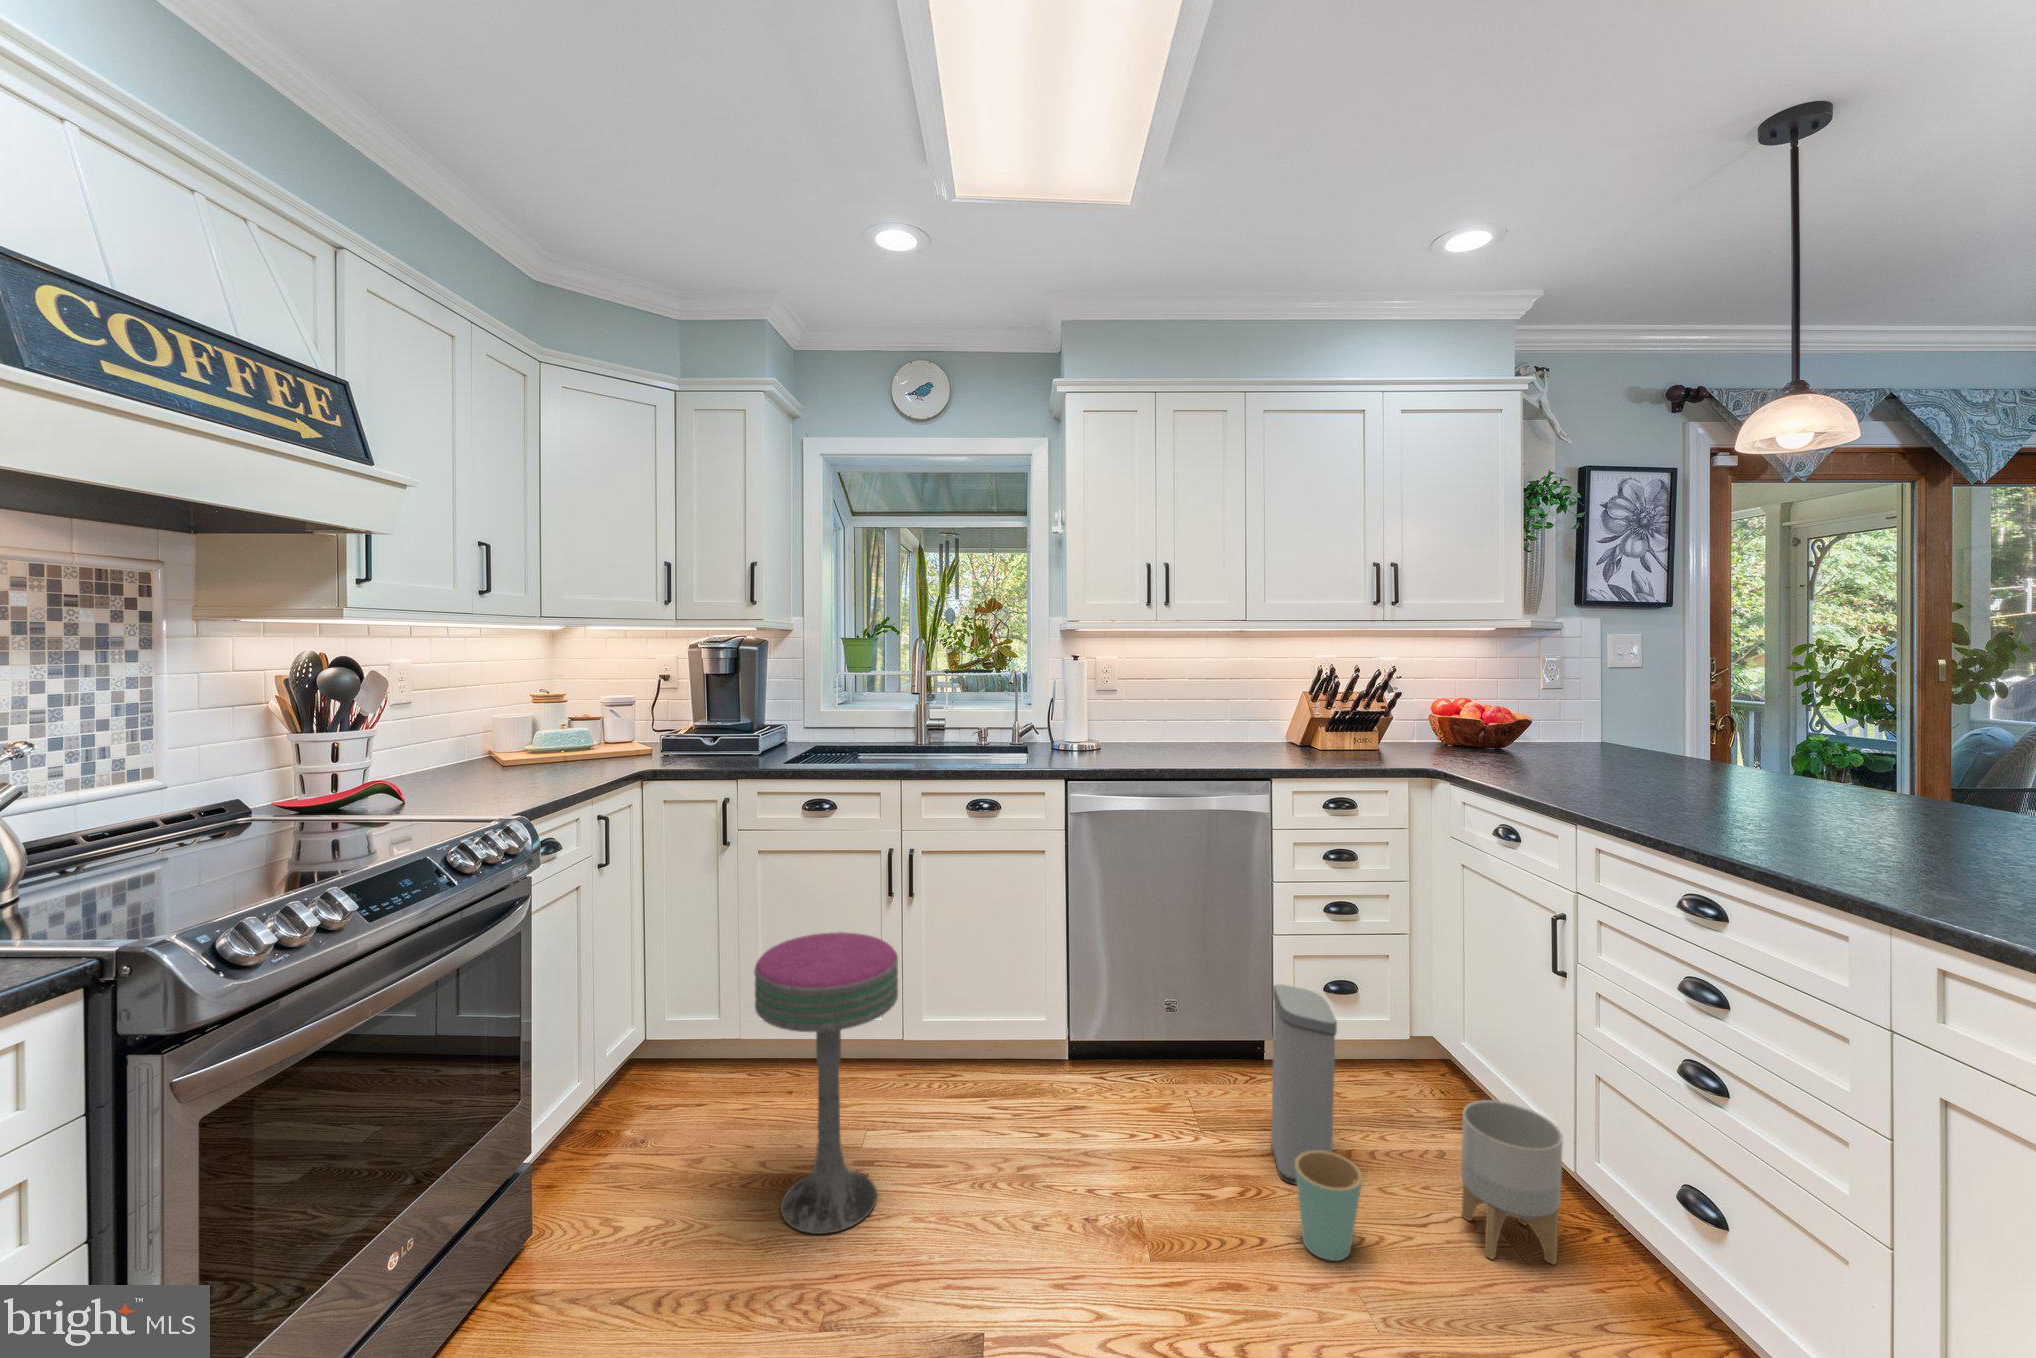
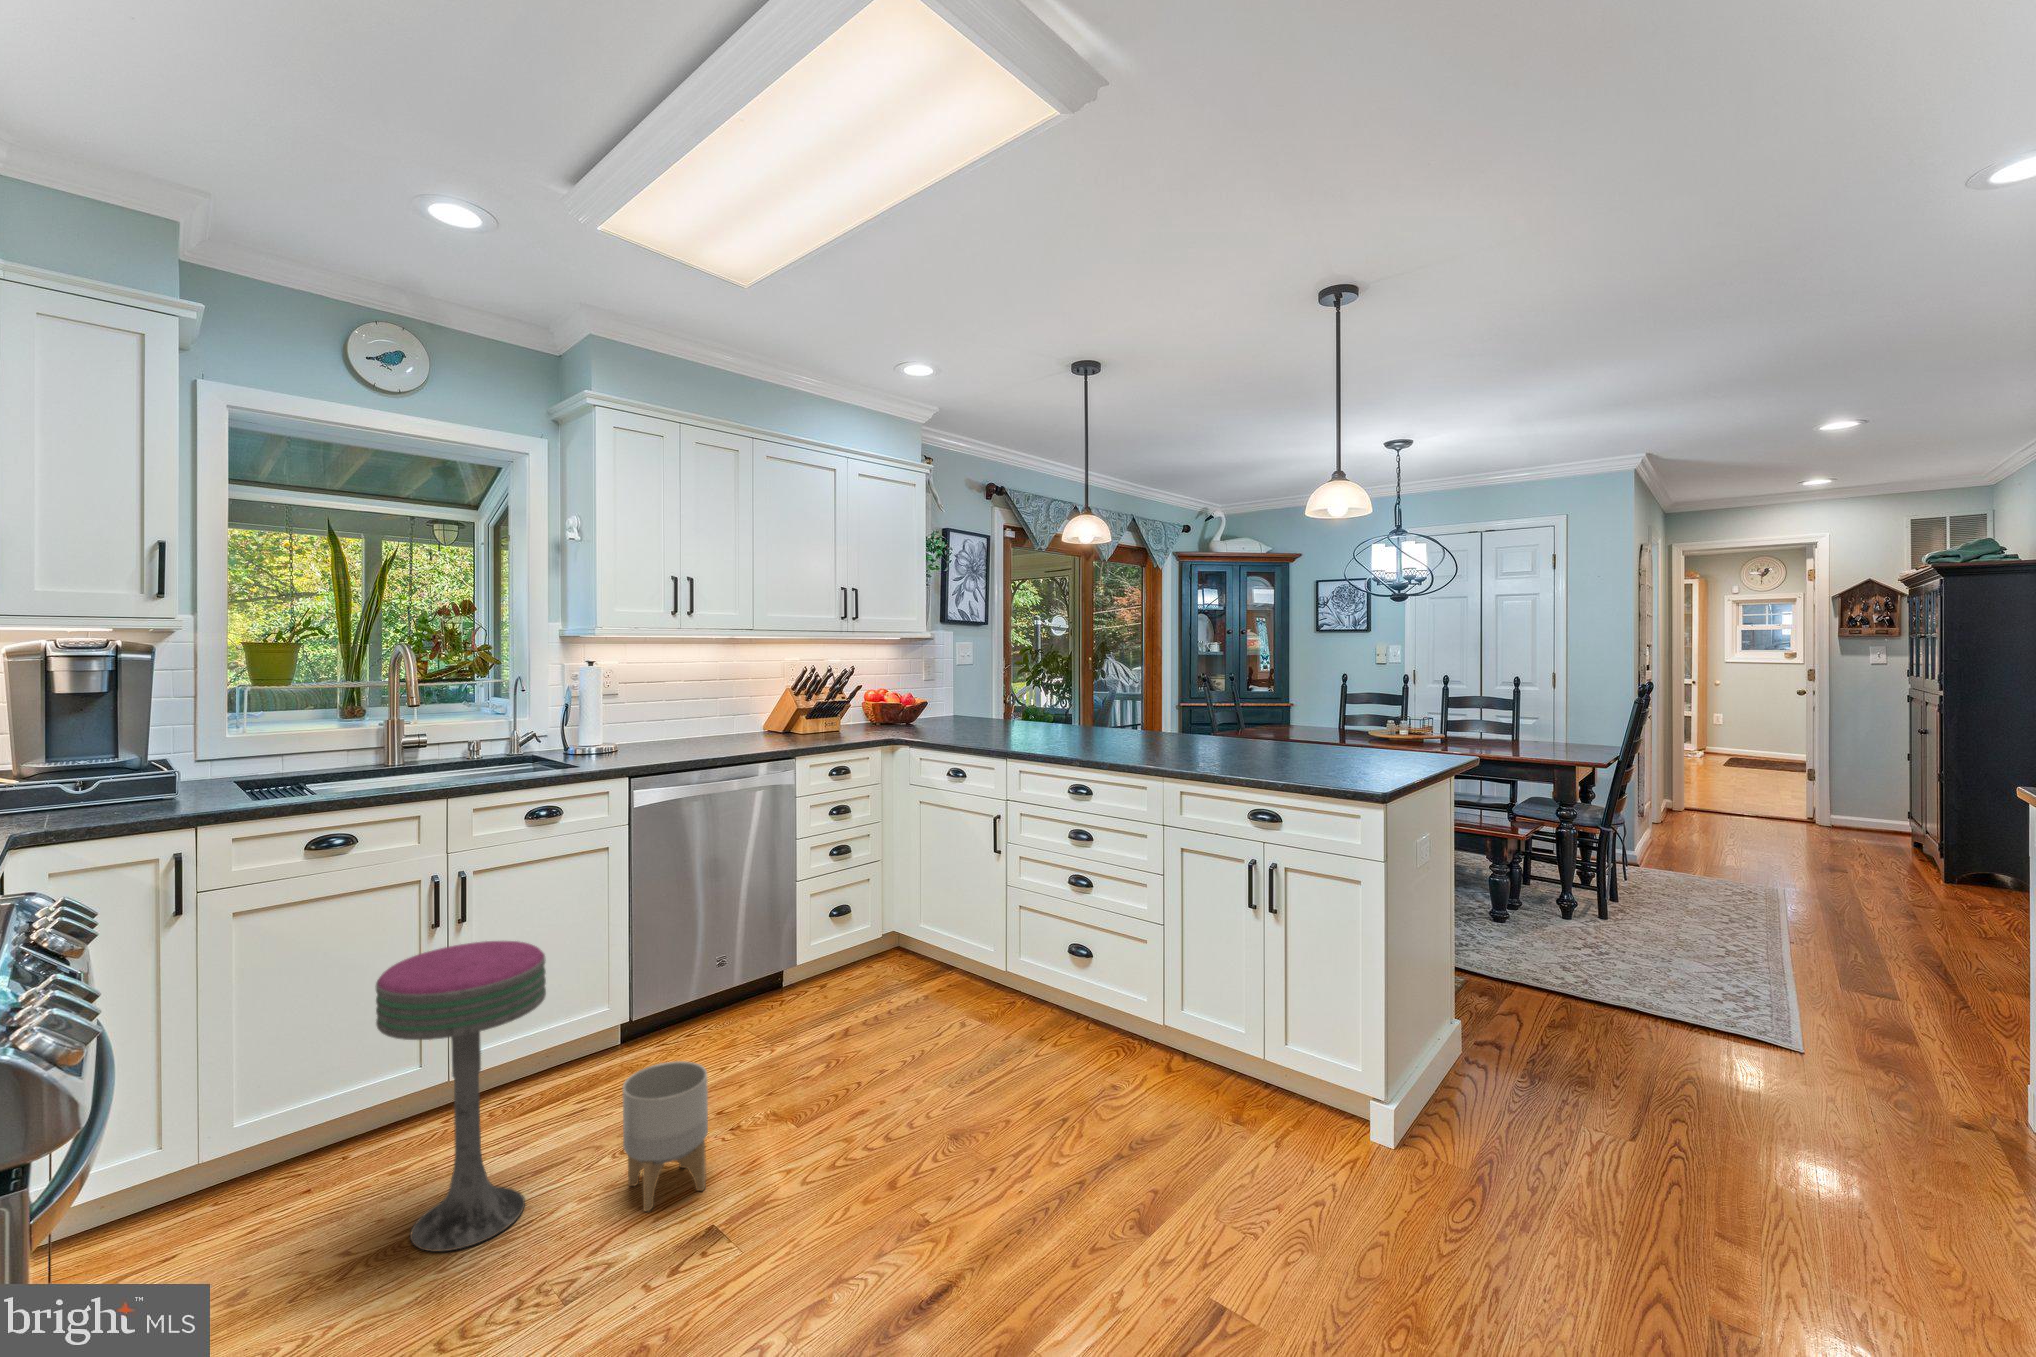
trash can: present [1271,984,1362,1261] -> none [826,908,920,1078]
planter: present [1461,1100,1563,1265] -> present [622,1061,708,1211]

